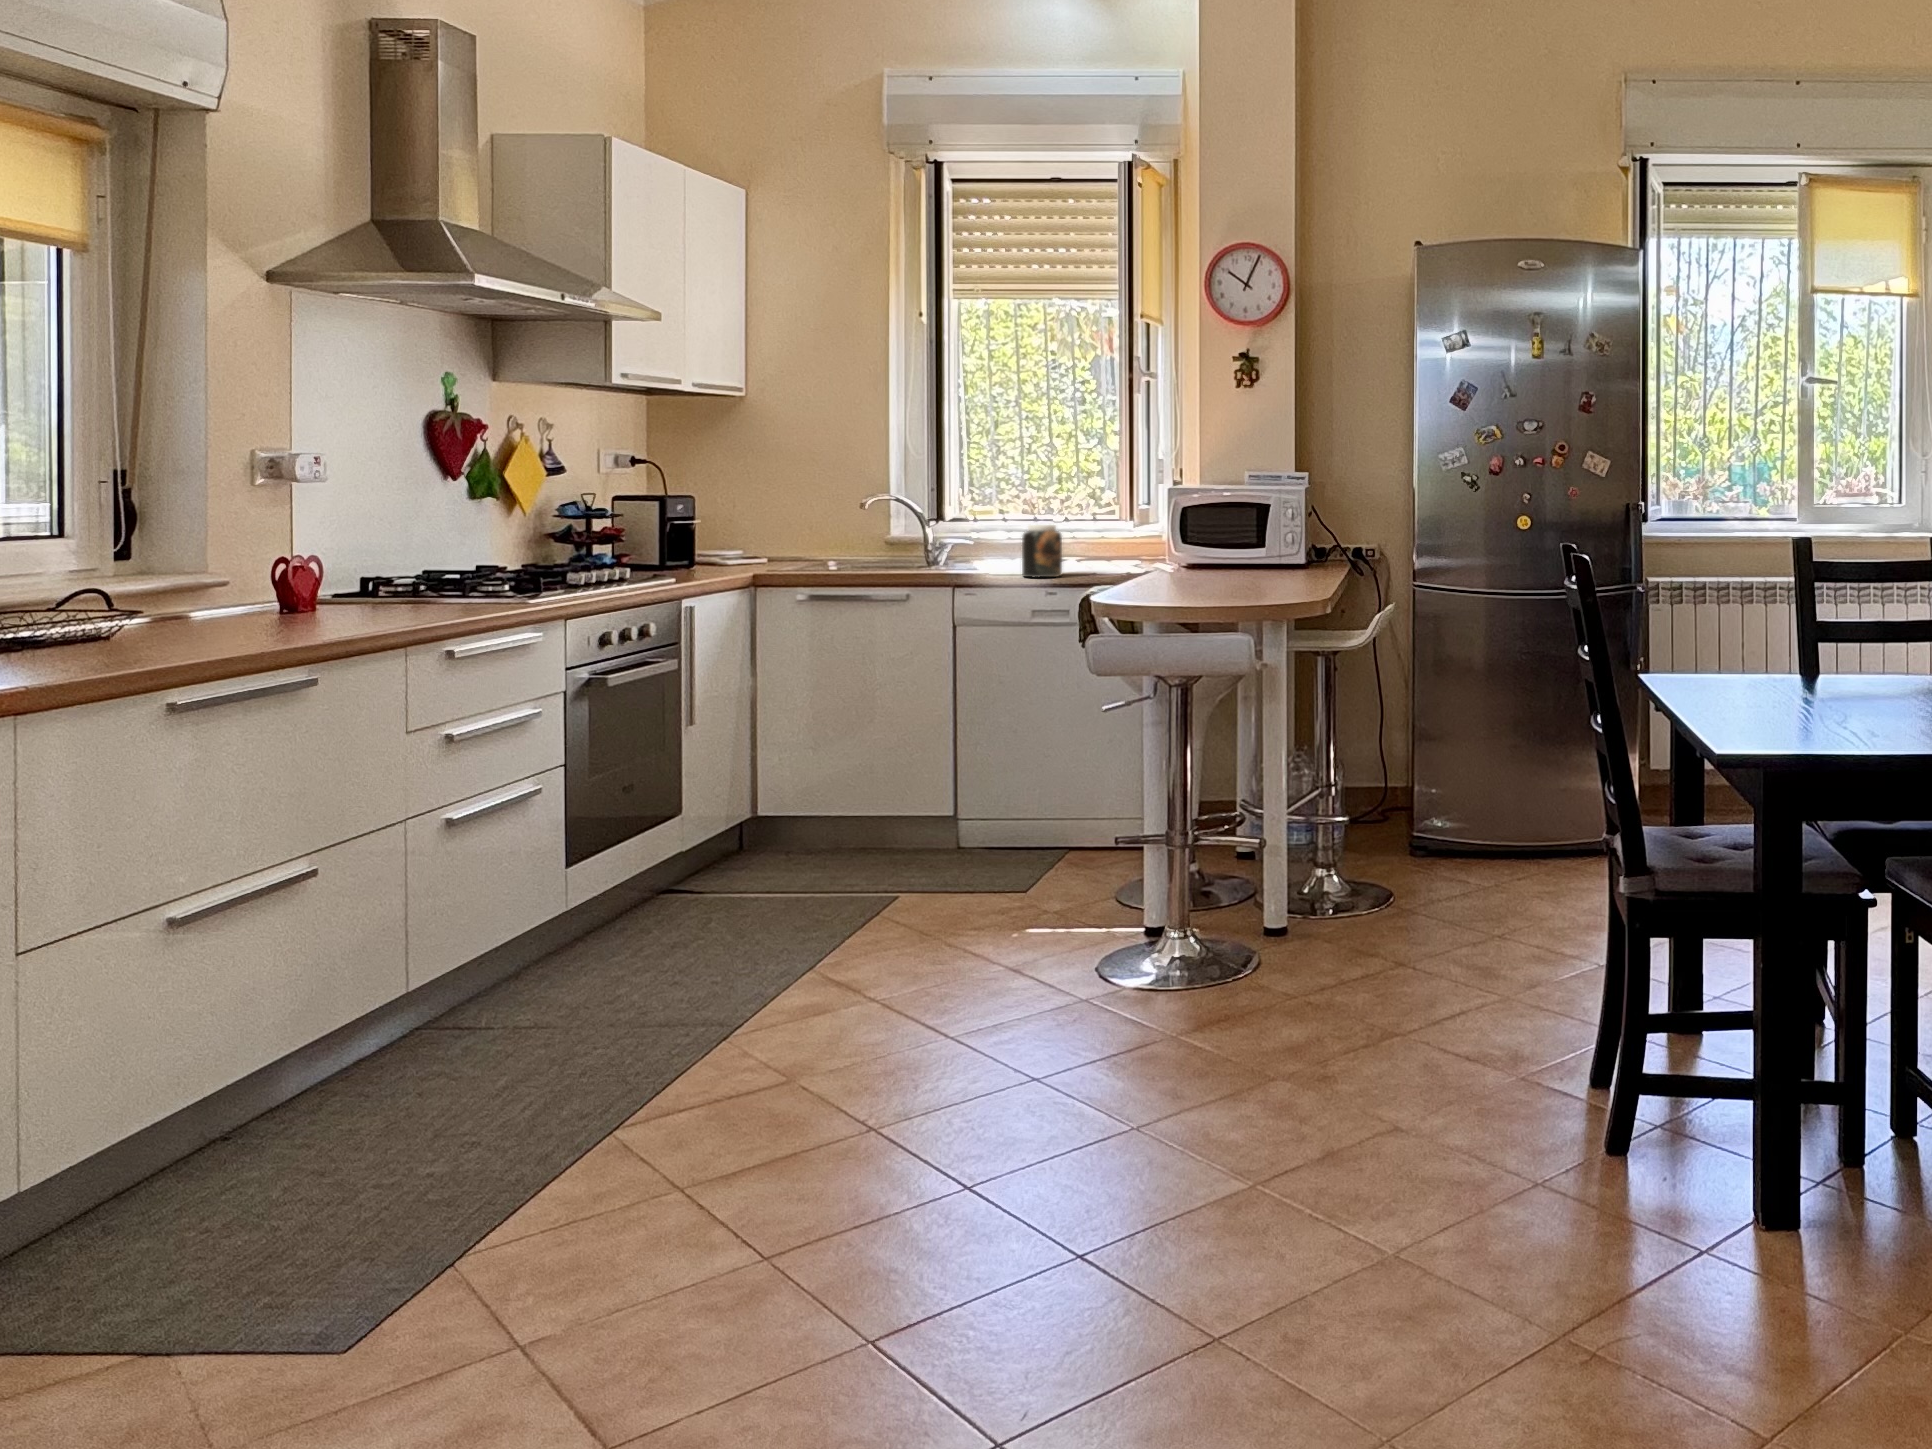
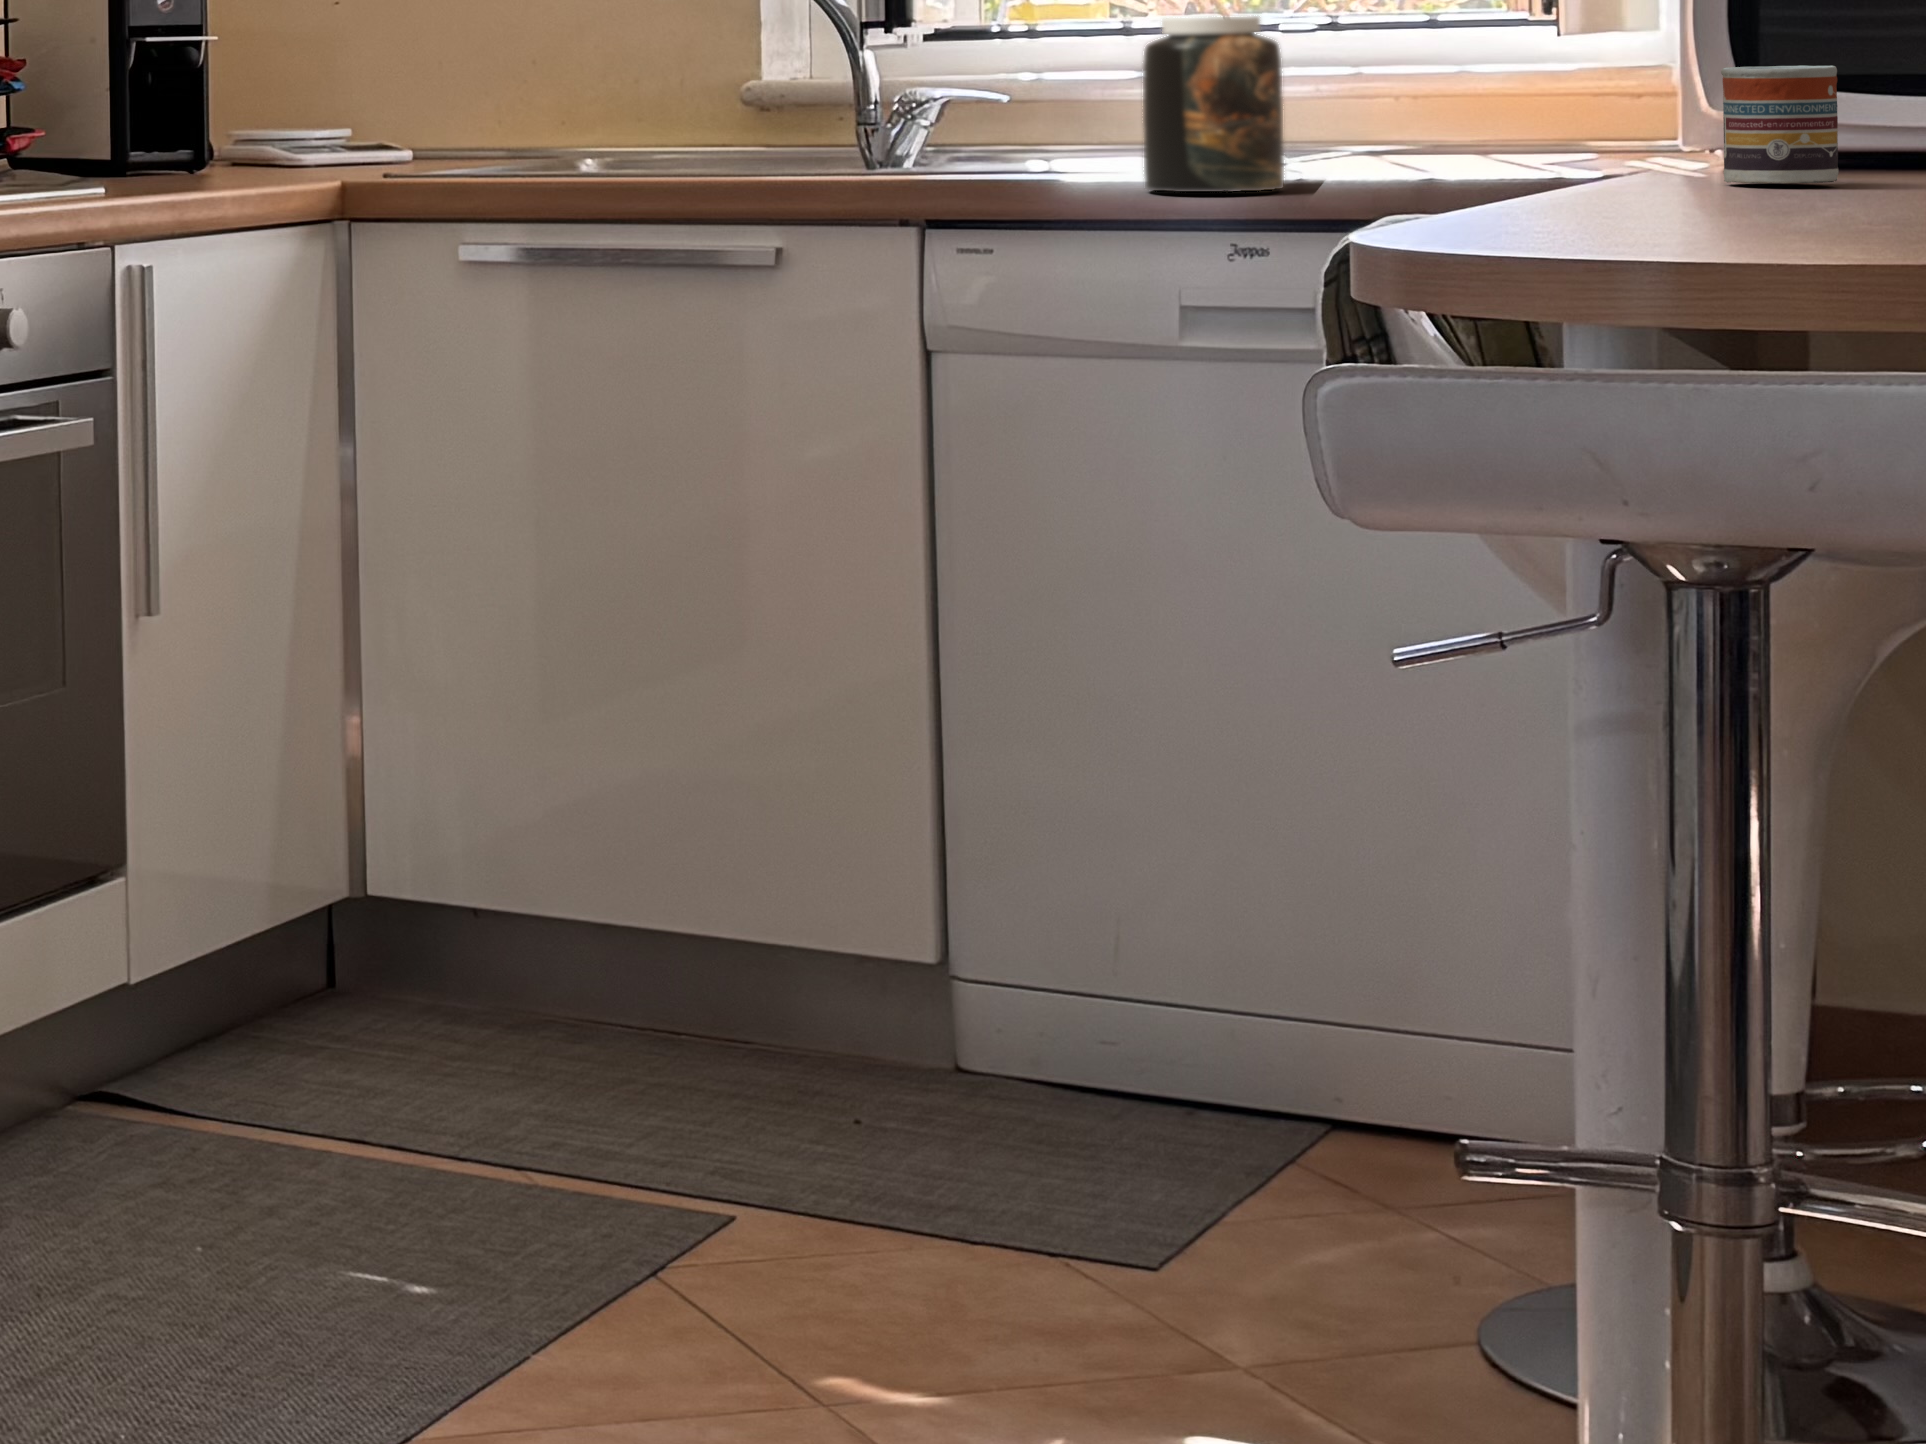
cup: none [1180,548,1207,579] -> present [1721,66,1839,183]

